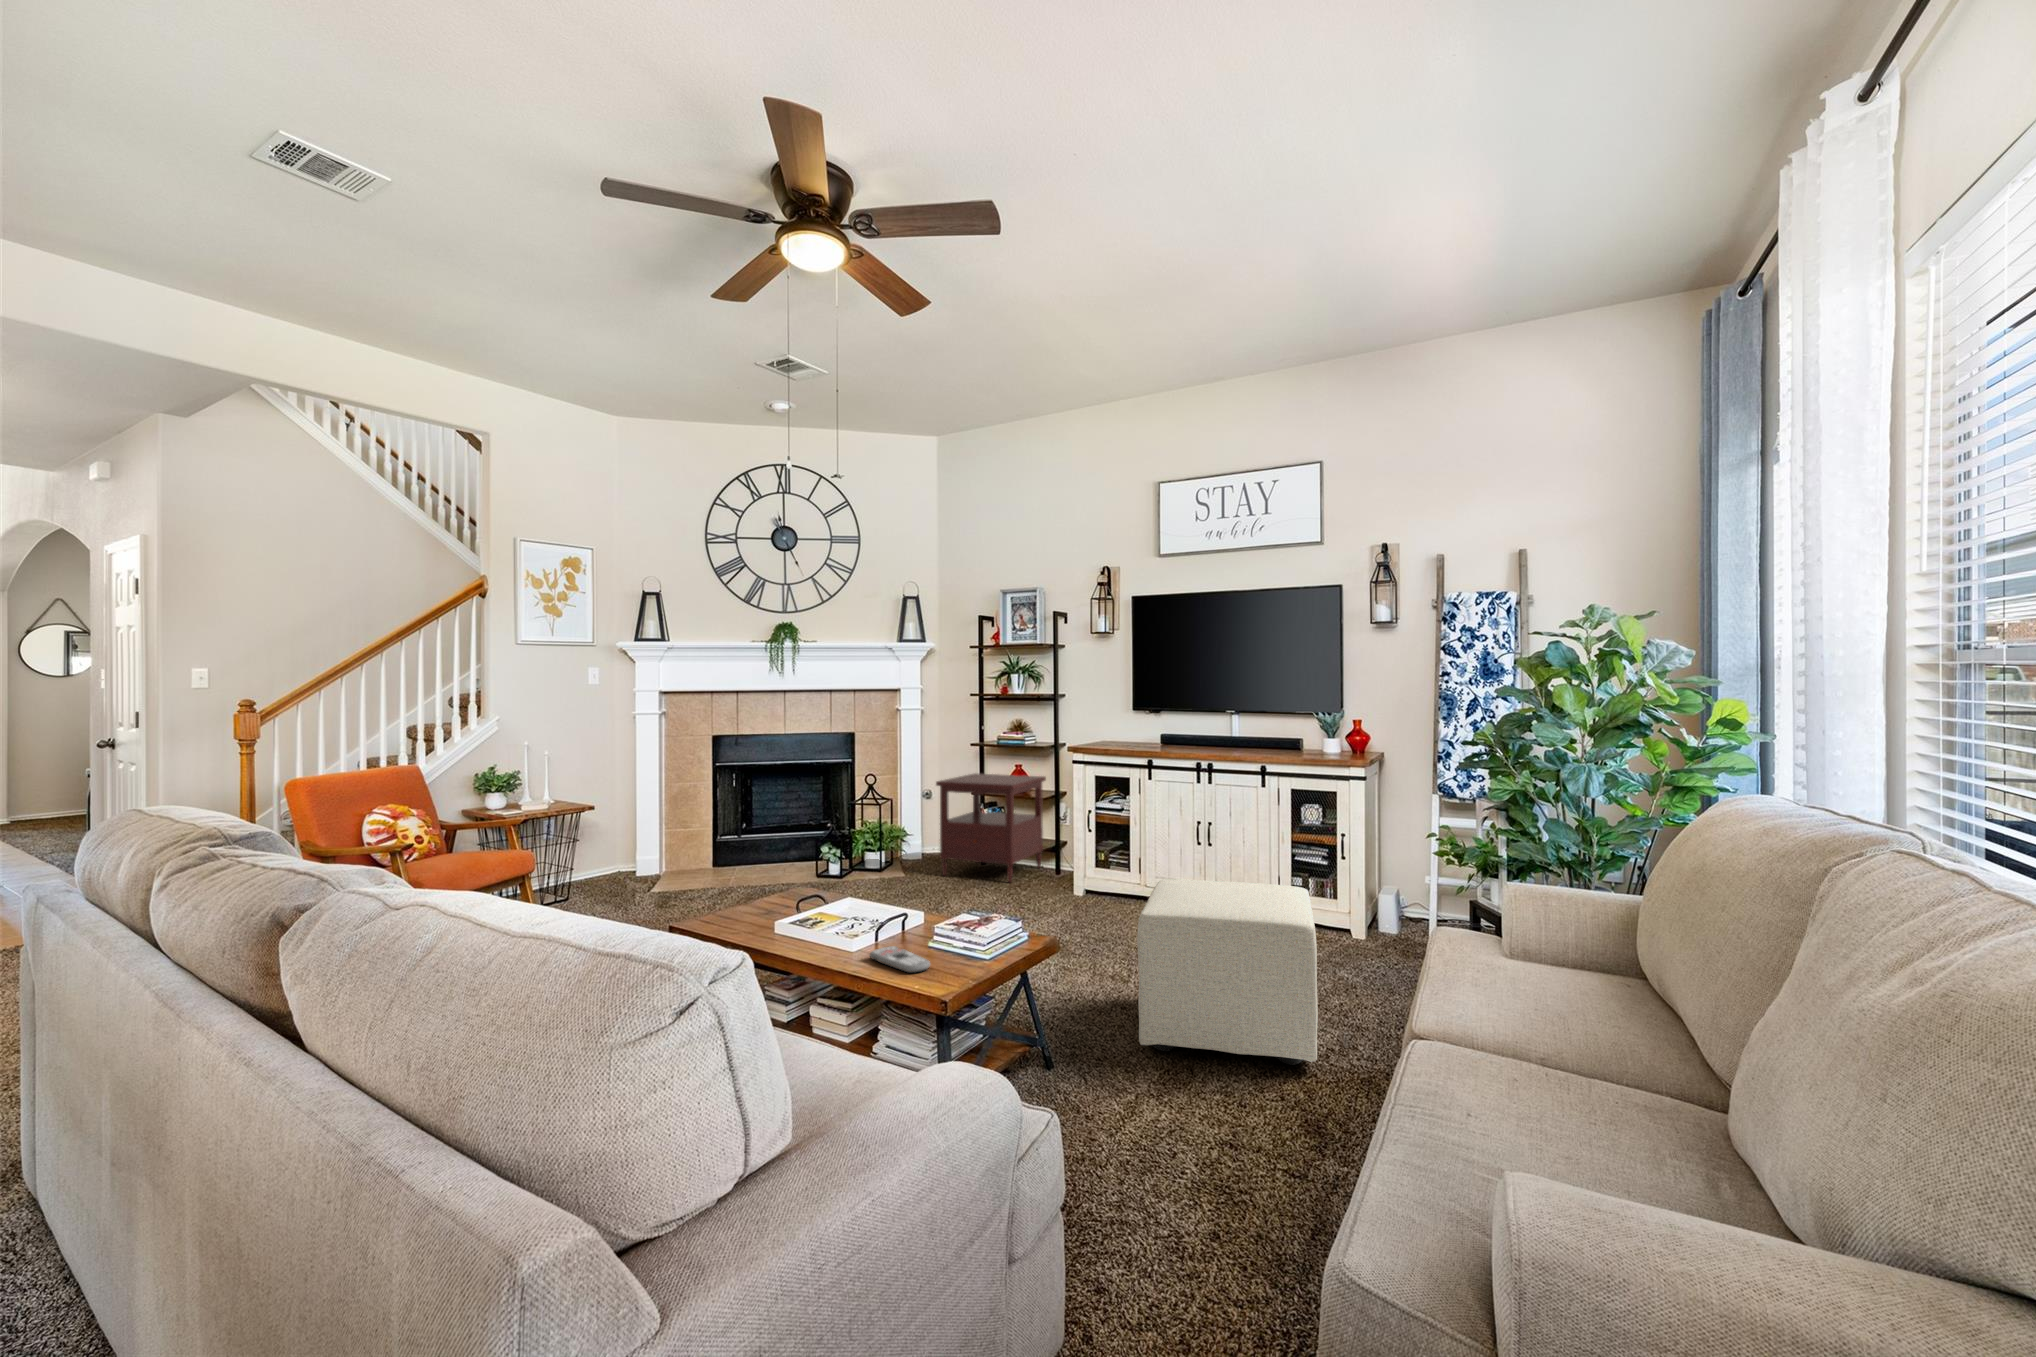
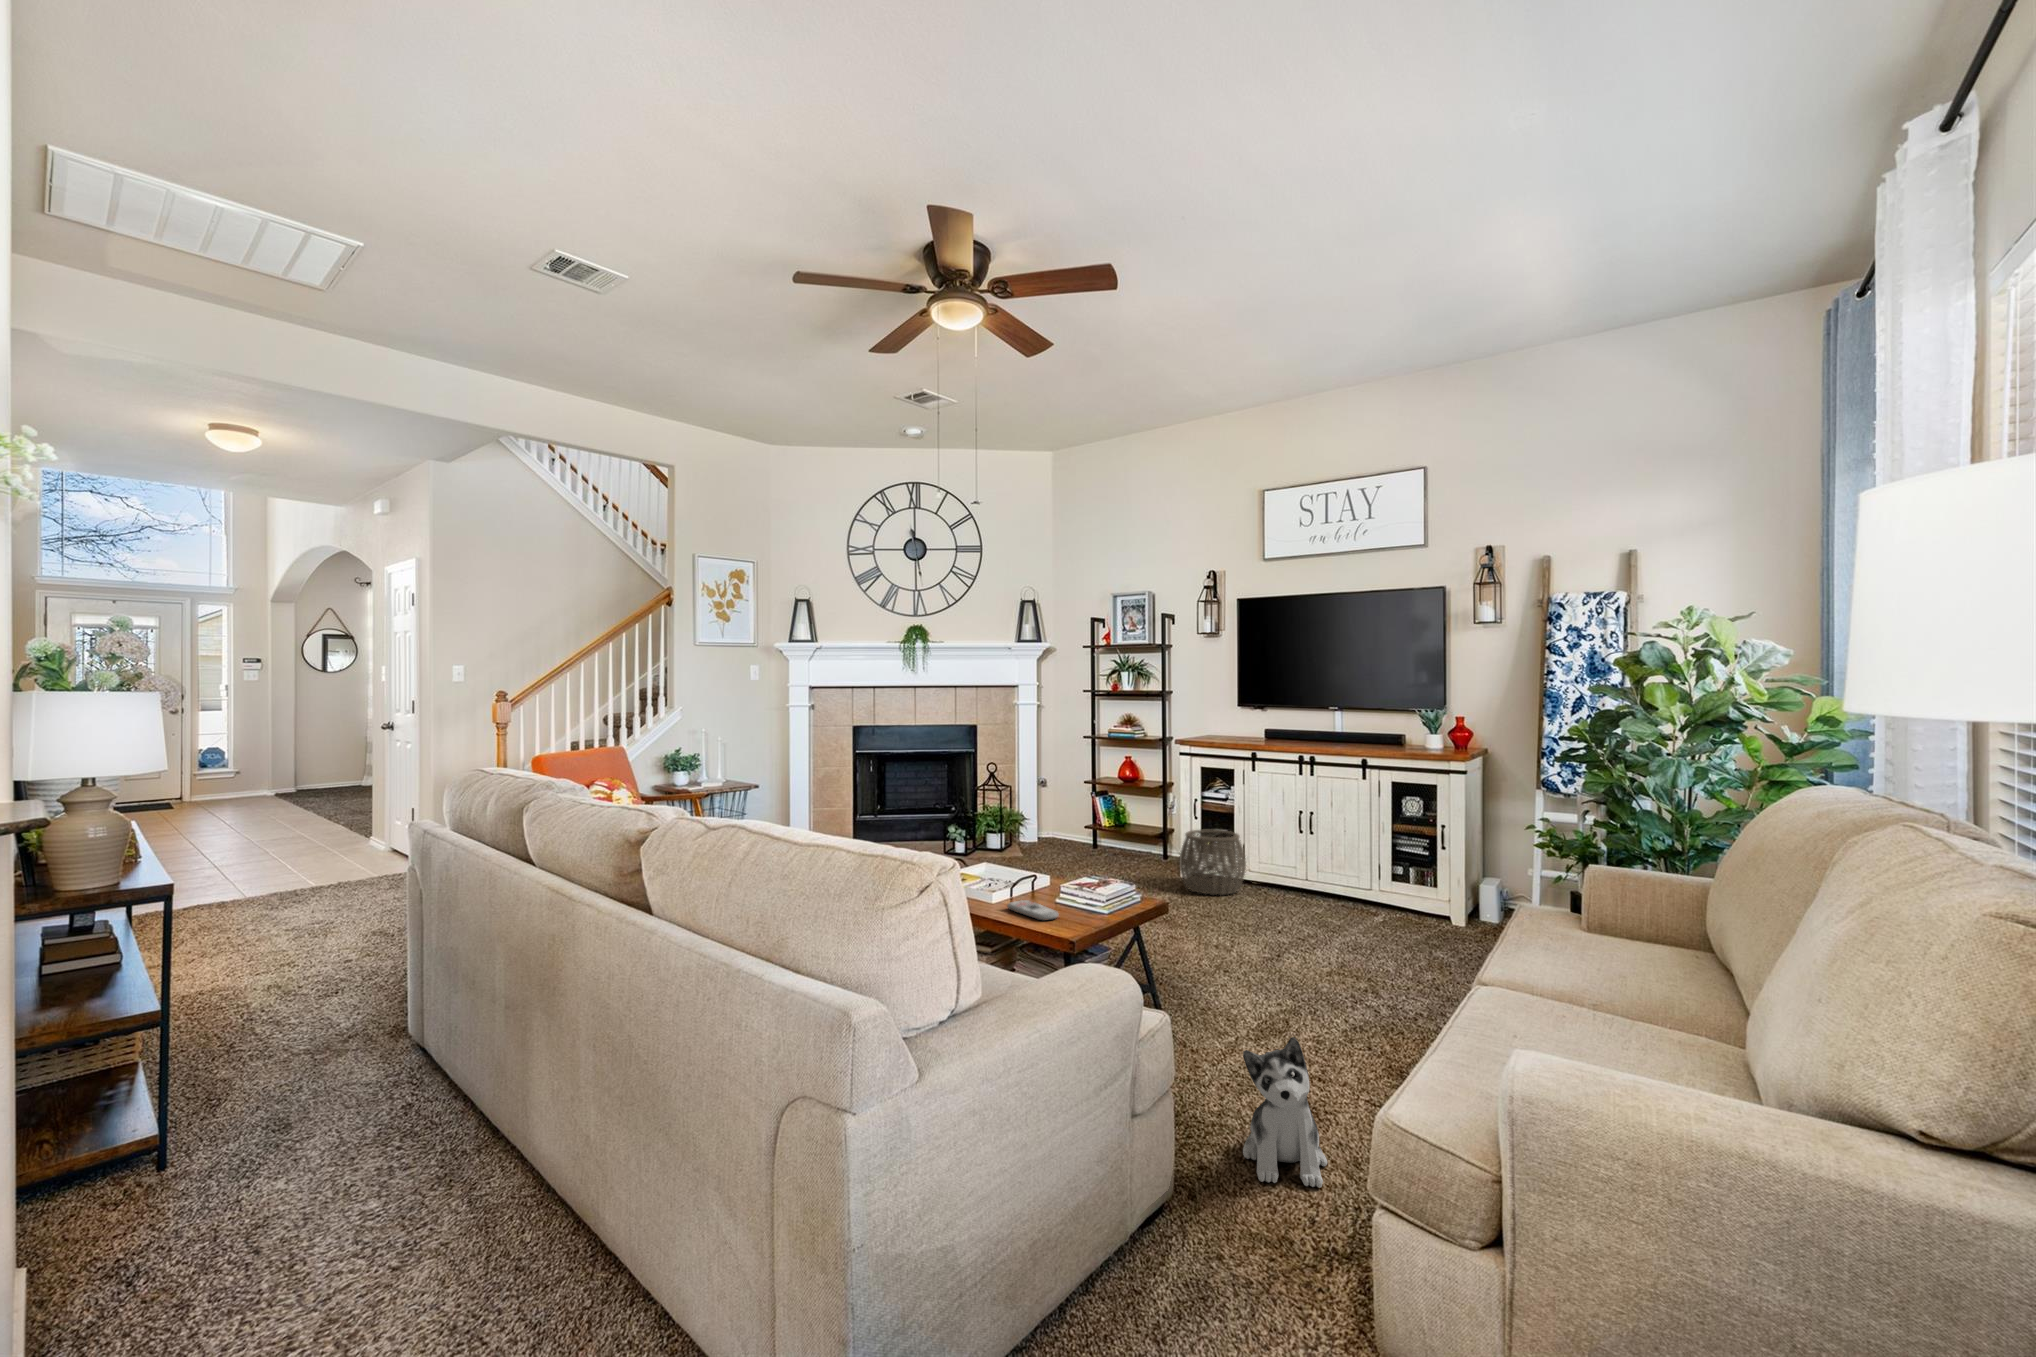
side table: present [936,773,1046,882] -> none [1054,764,1156,865]
woven basket: none [1070,843,1142,916] -> present [1179,829,1246,895]
ottoman: present [1137,879,1318,1065] -> none [1239,857,1405,1023]
plush toy: none [1147,1118,1246,1303] -> present [1243,1037,1327,1188]

